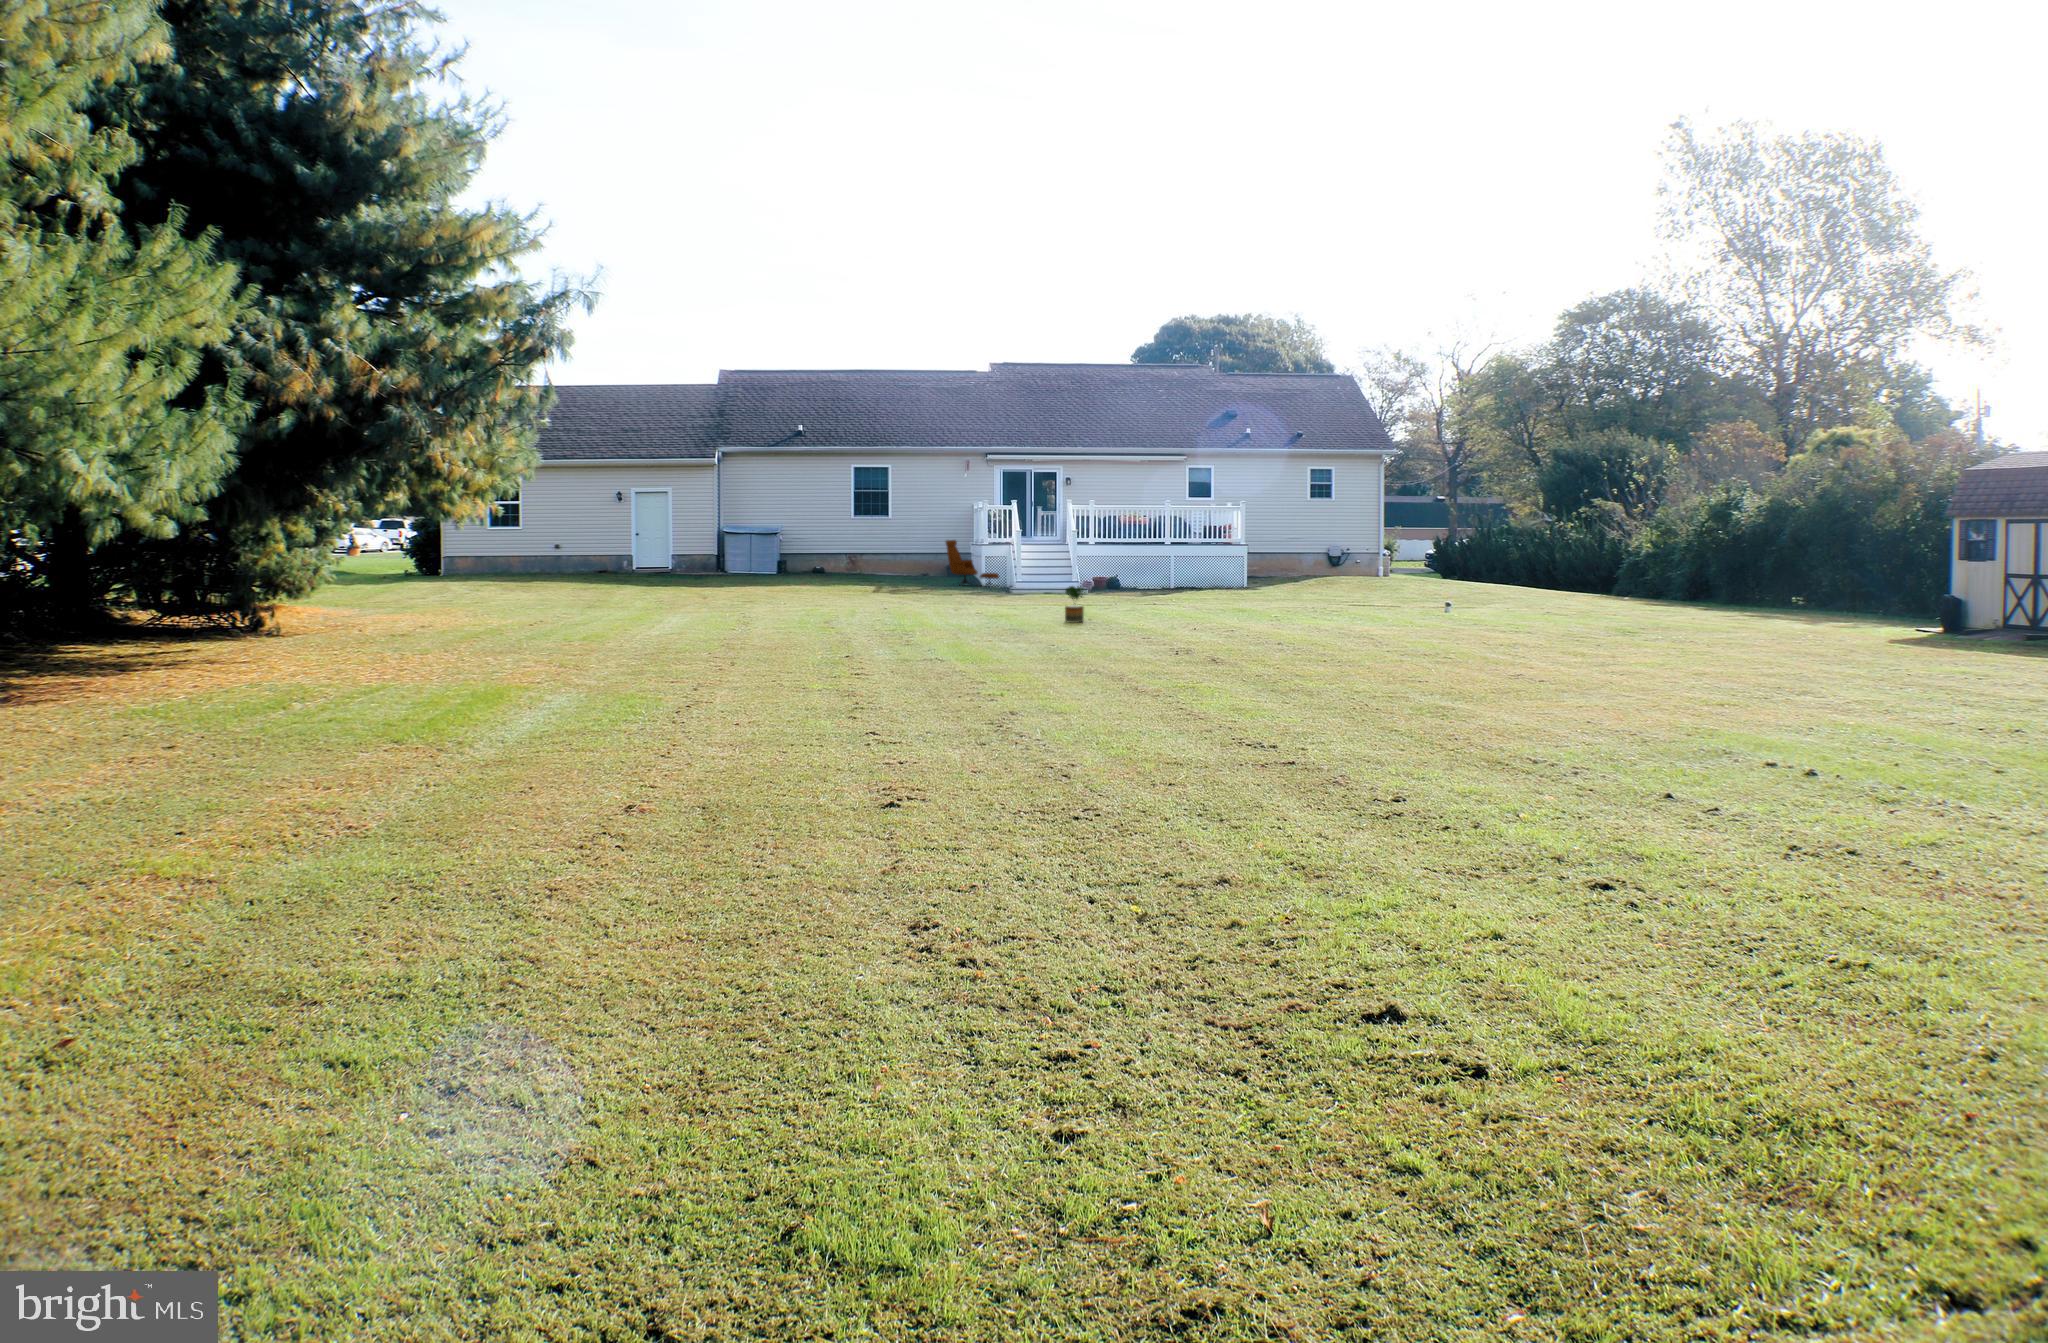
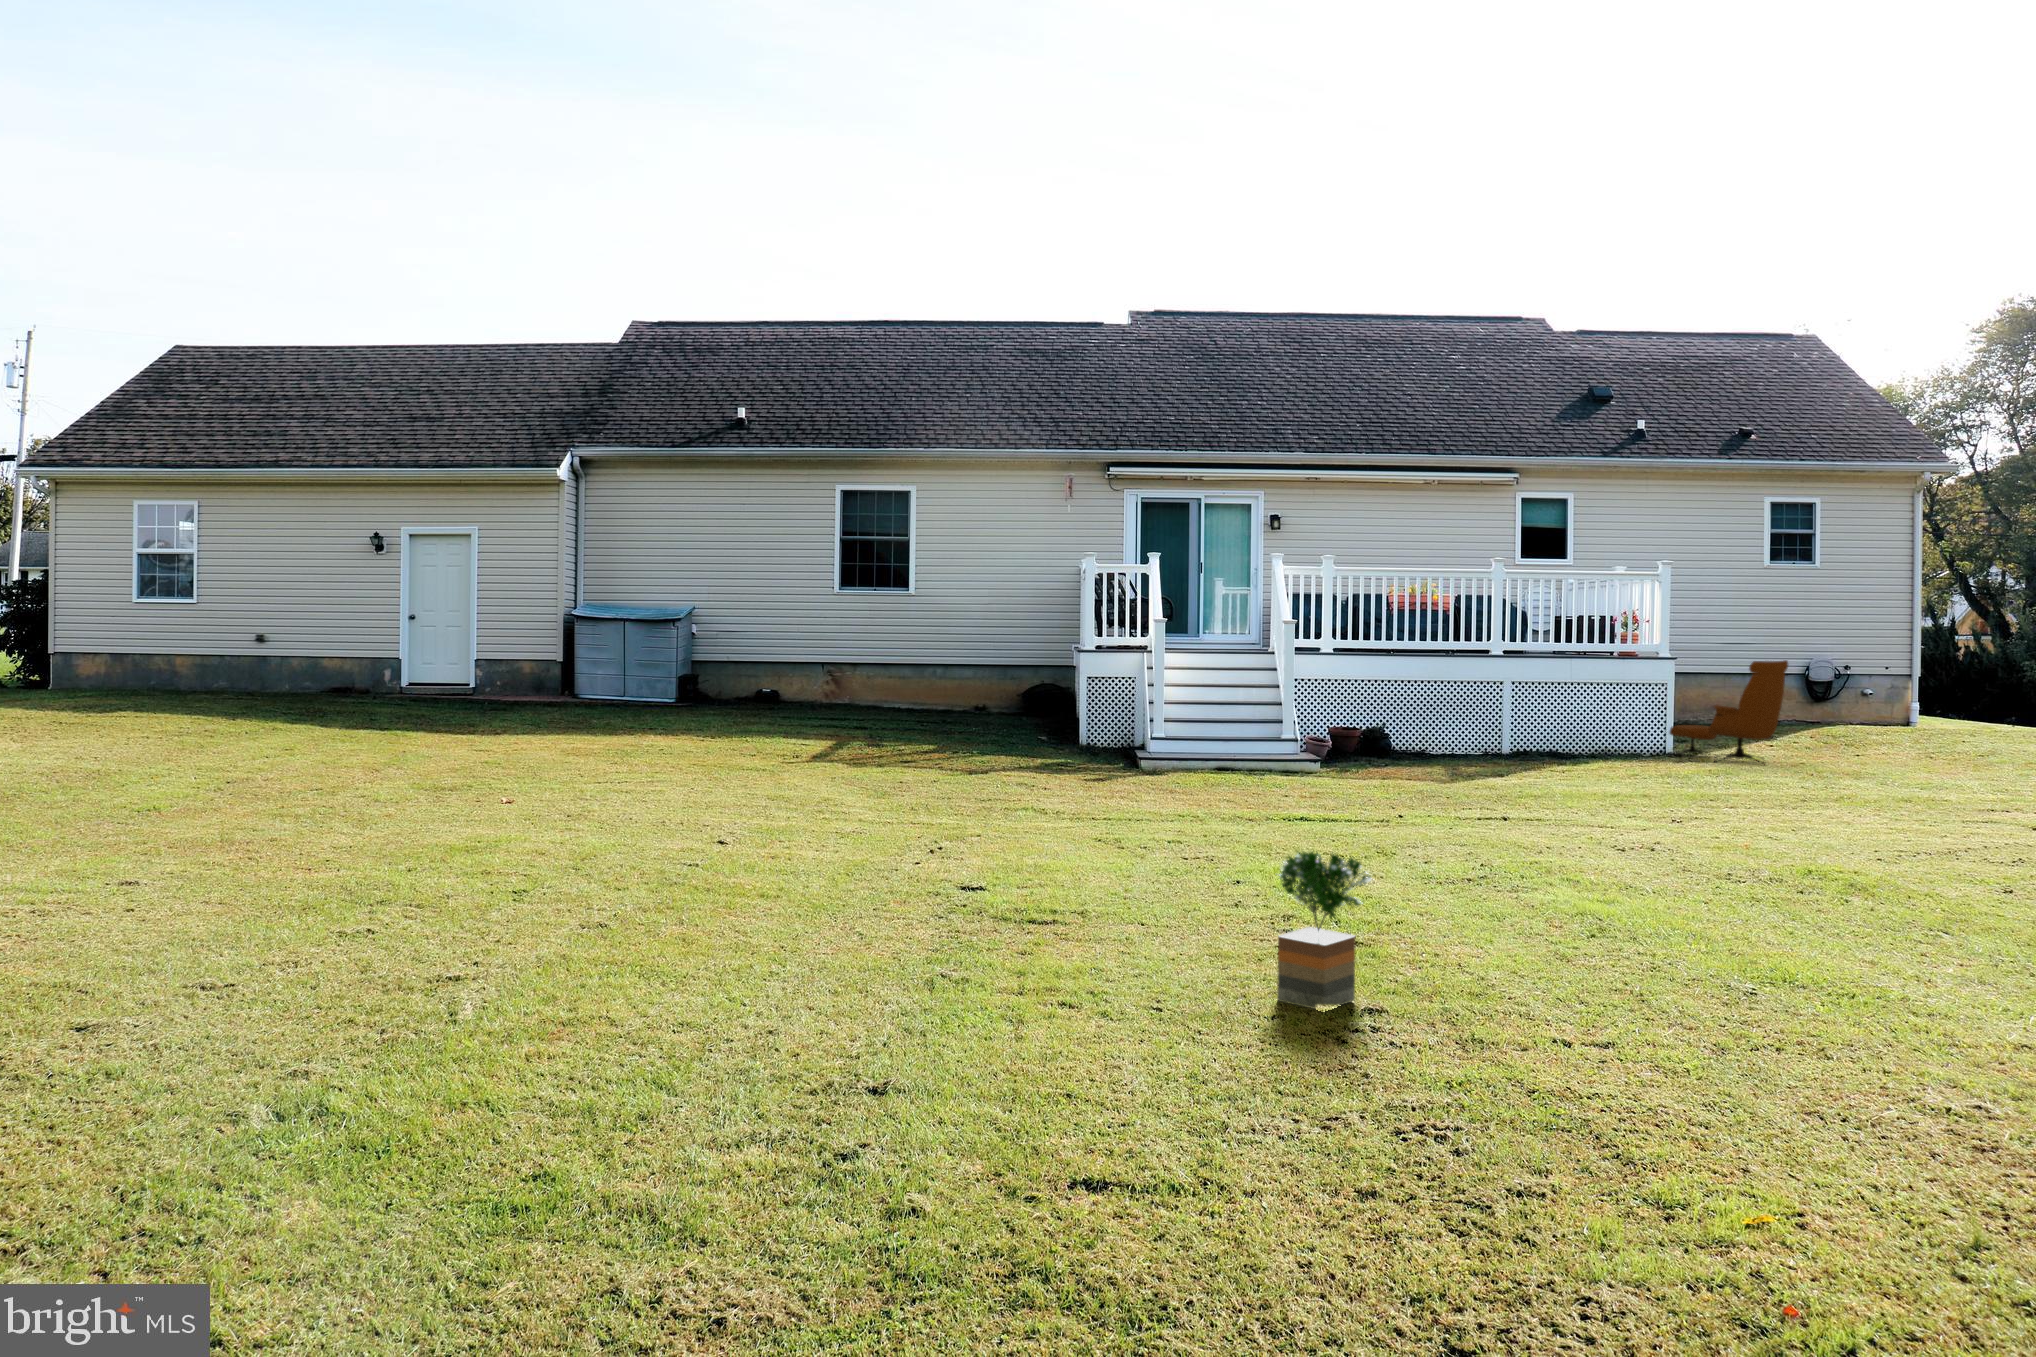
lounge chair: present [946,540,999,586] -> present [1670,660,1788,765]

